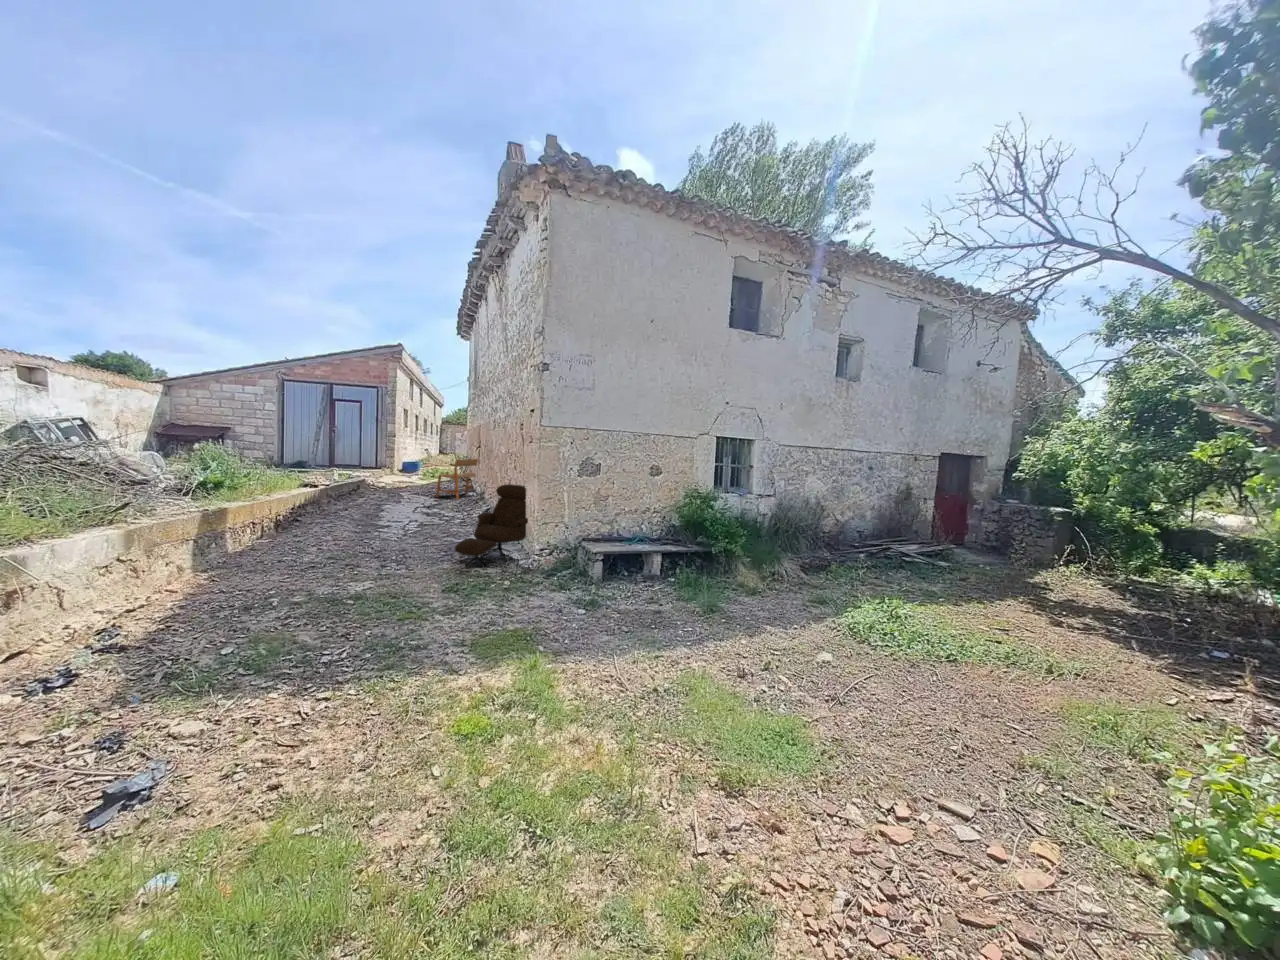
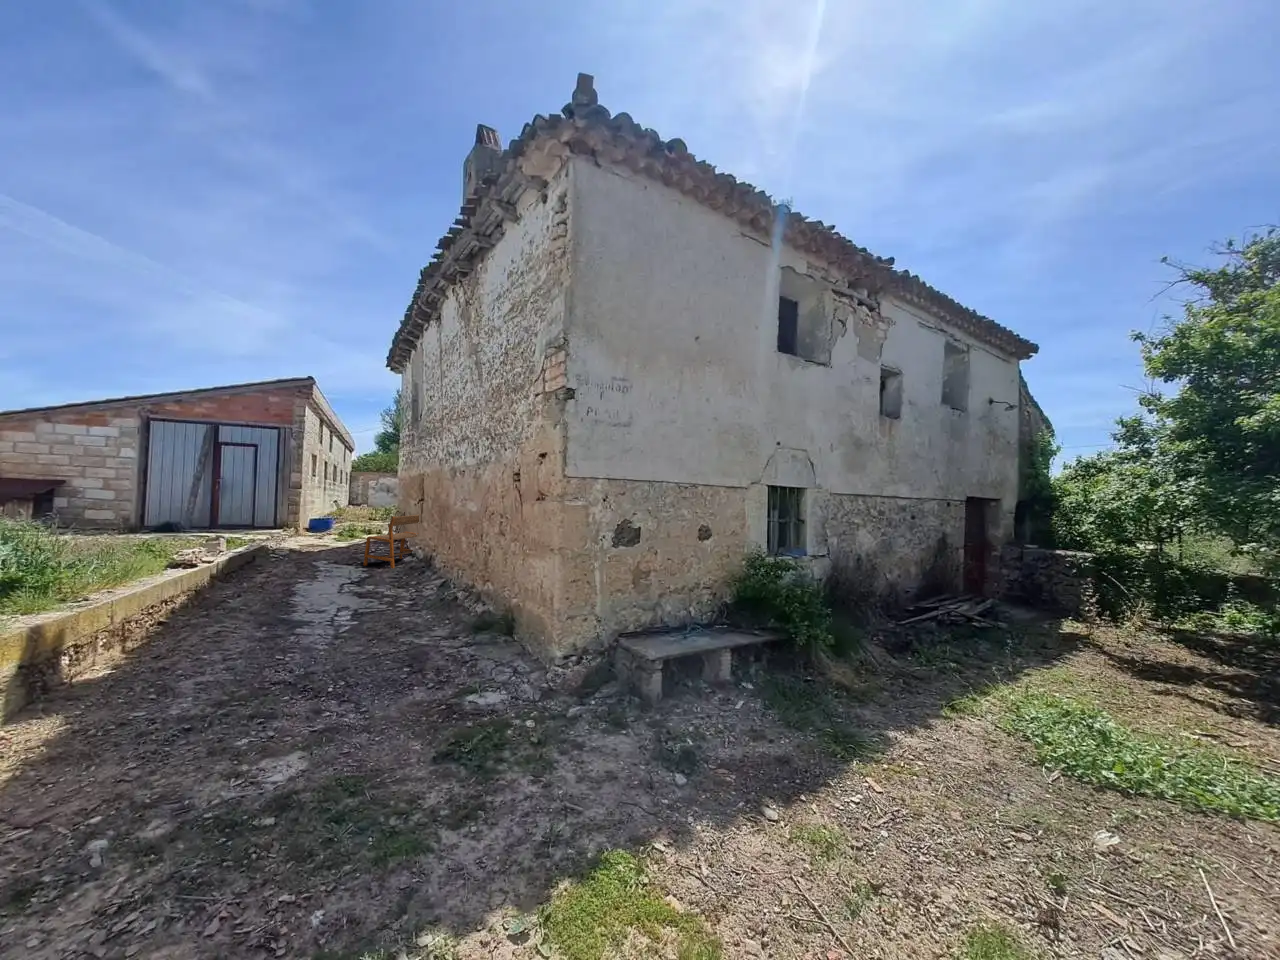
lounge chair: present [455,484,528,566] -> none [431,559,541,694]

